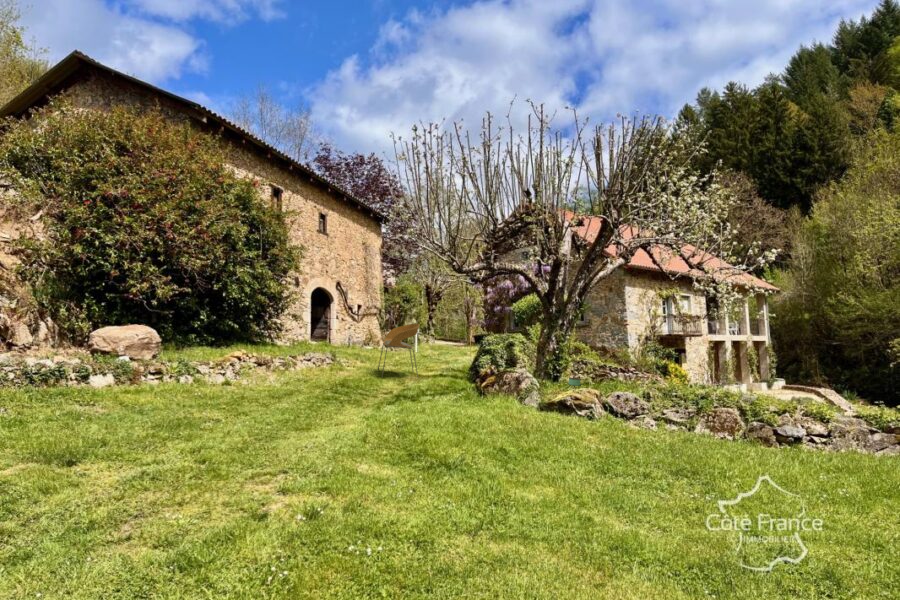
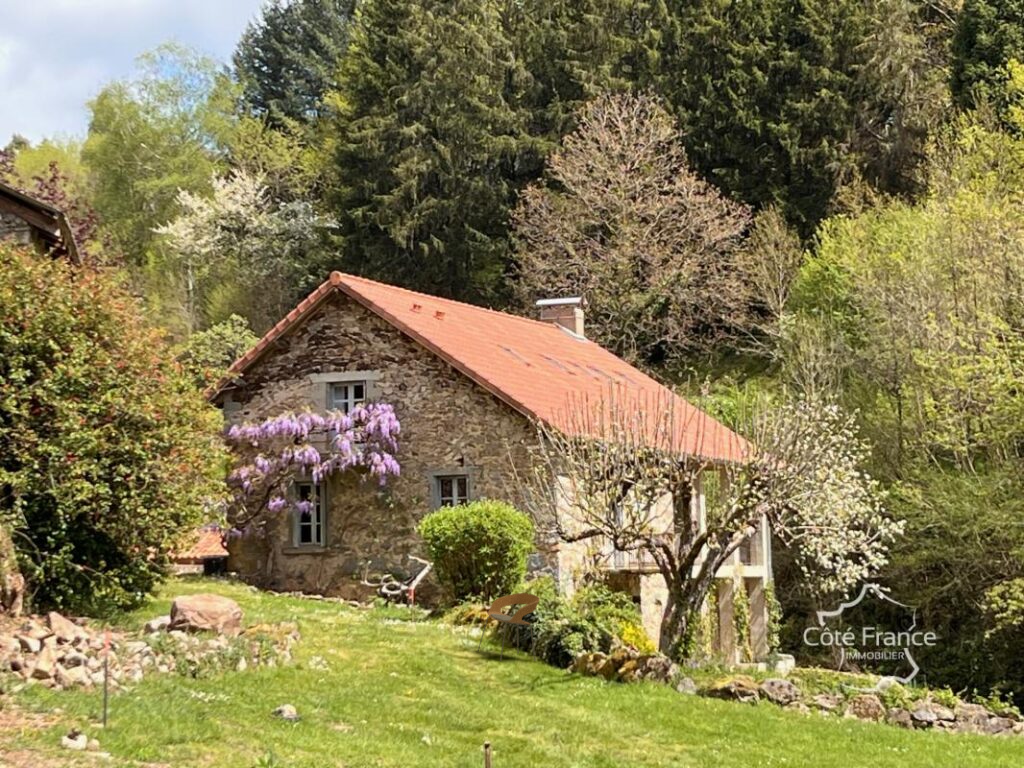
potted plant: present [569,348,586,386] -> none [691,625,713,670]

